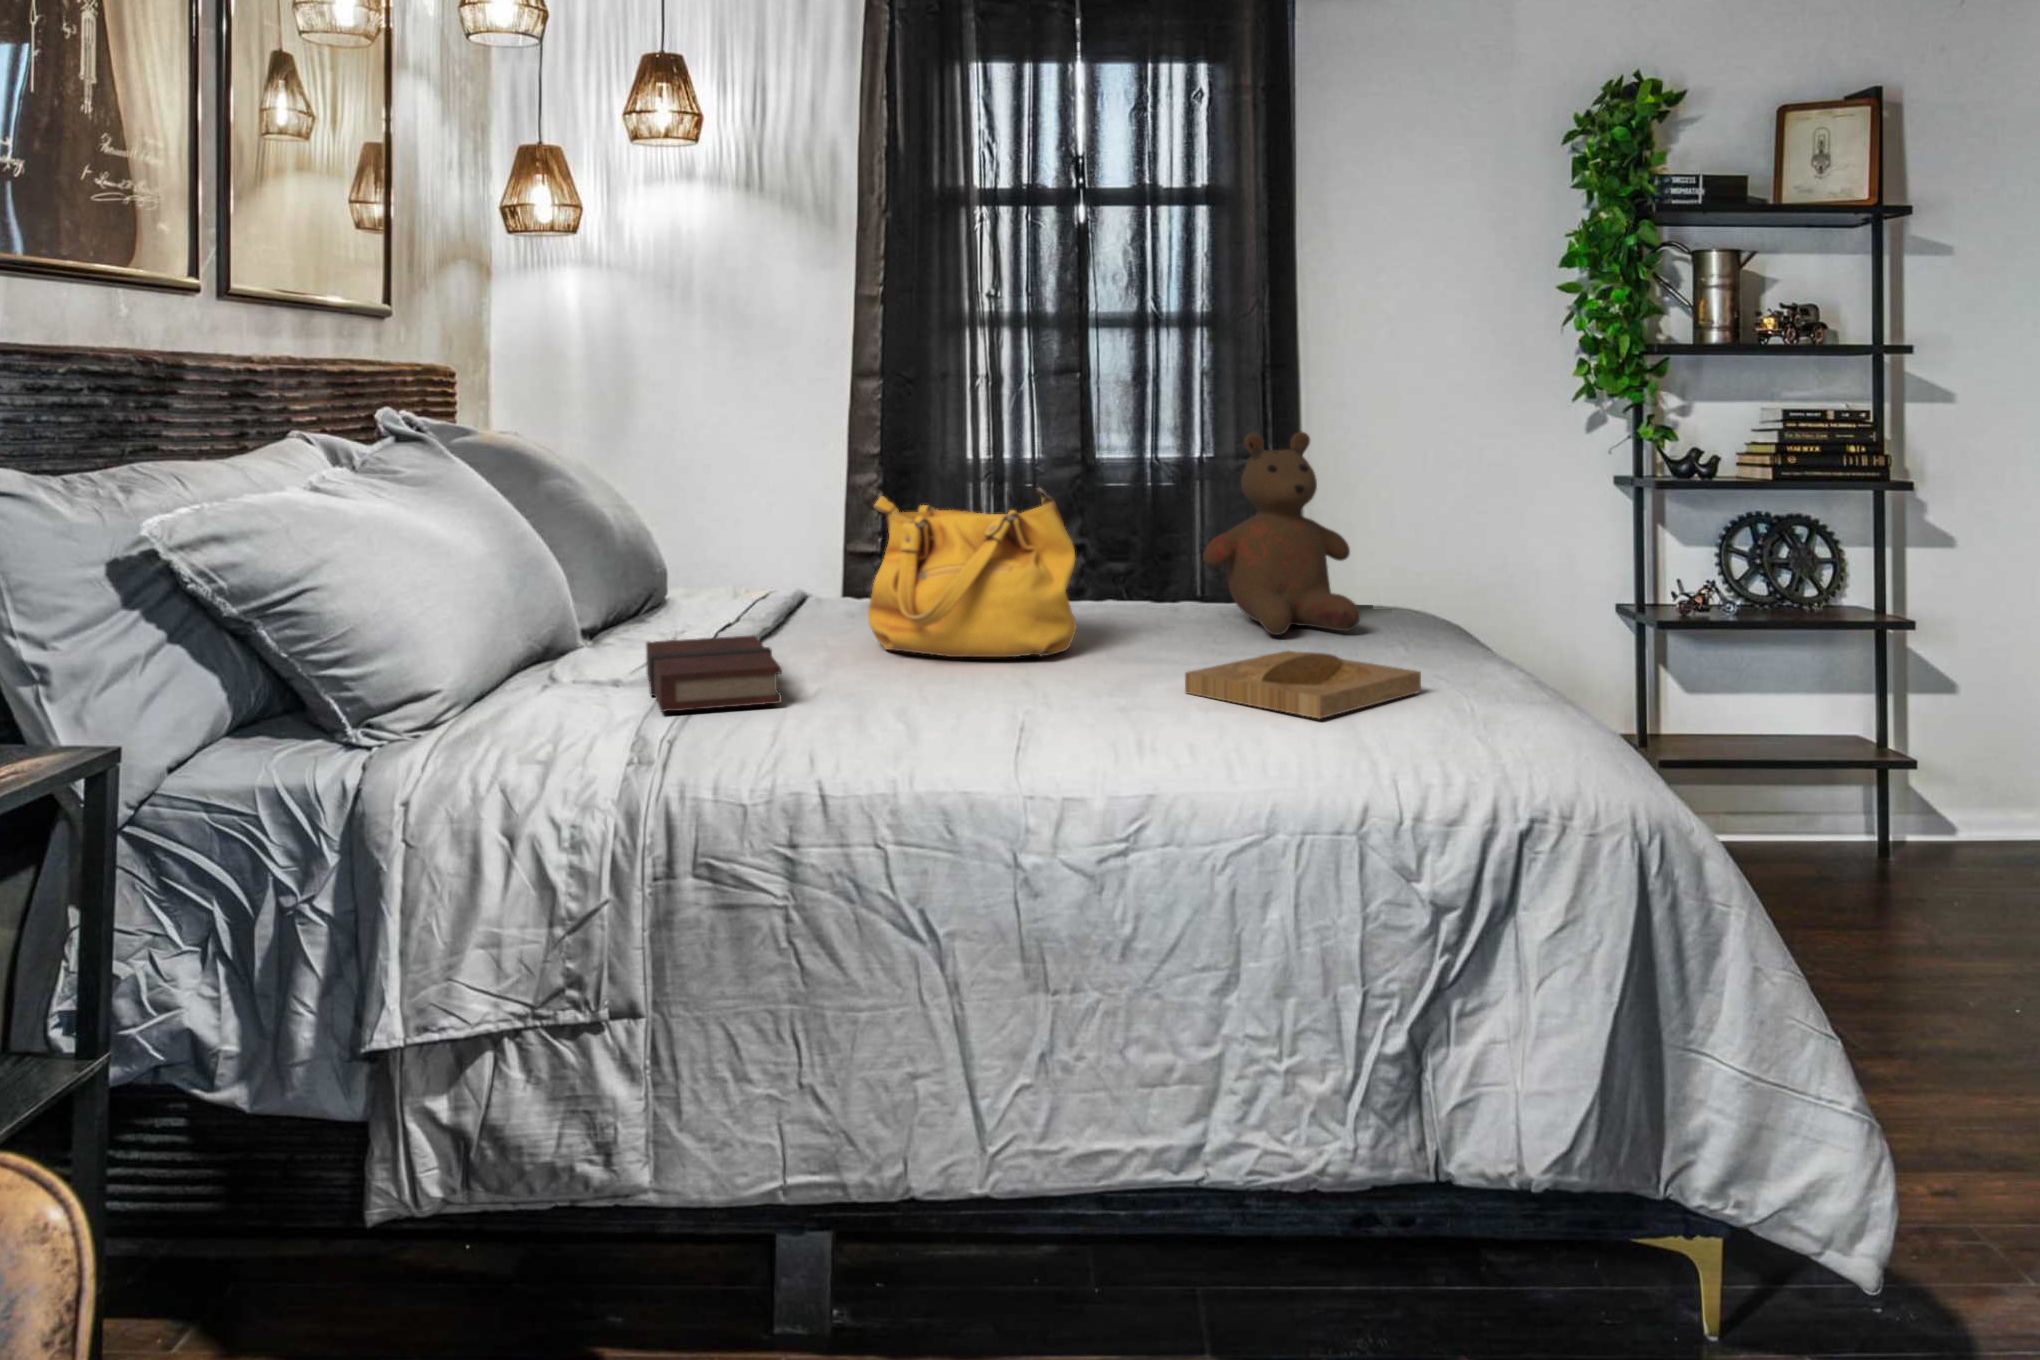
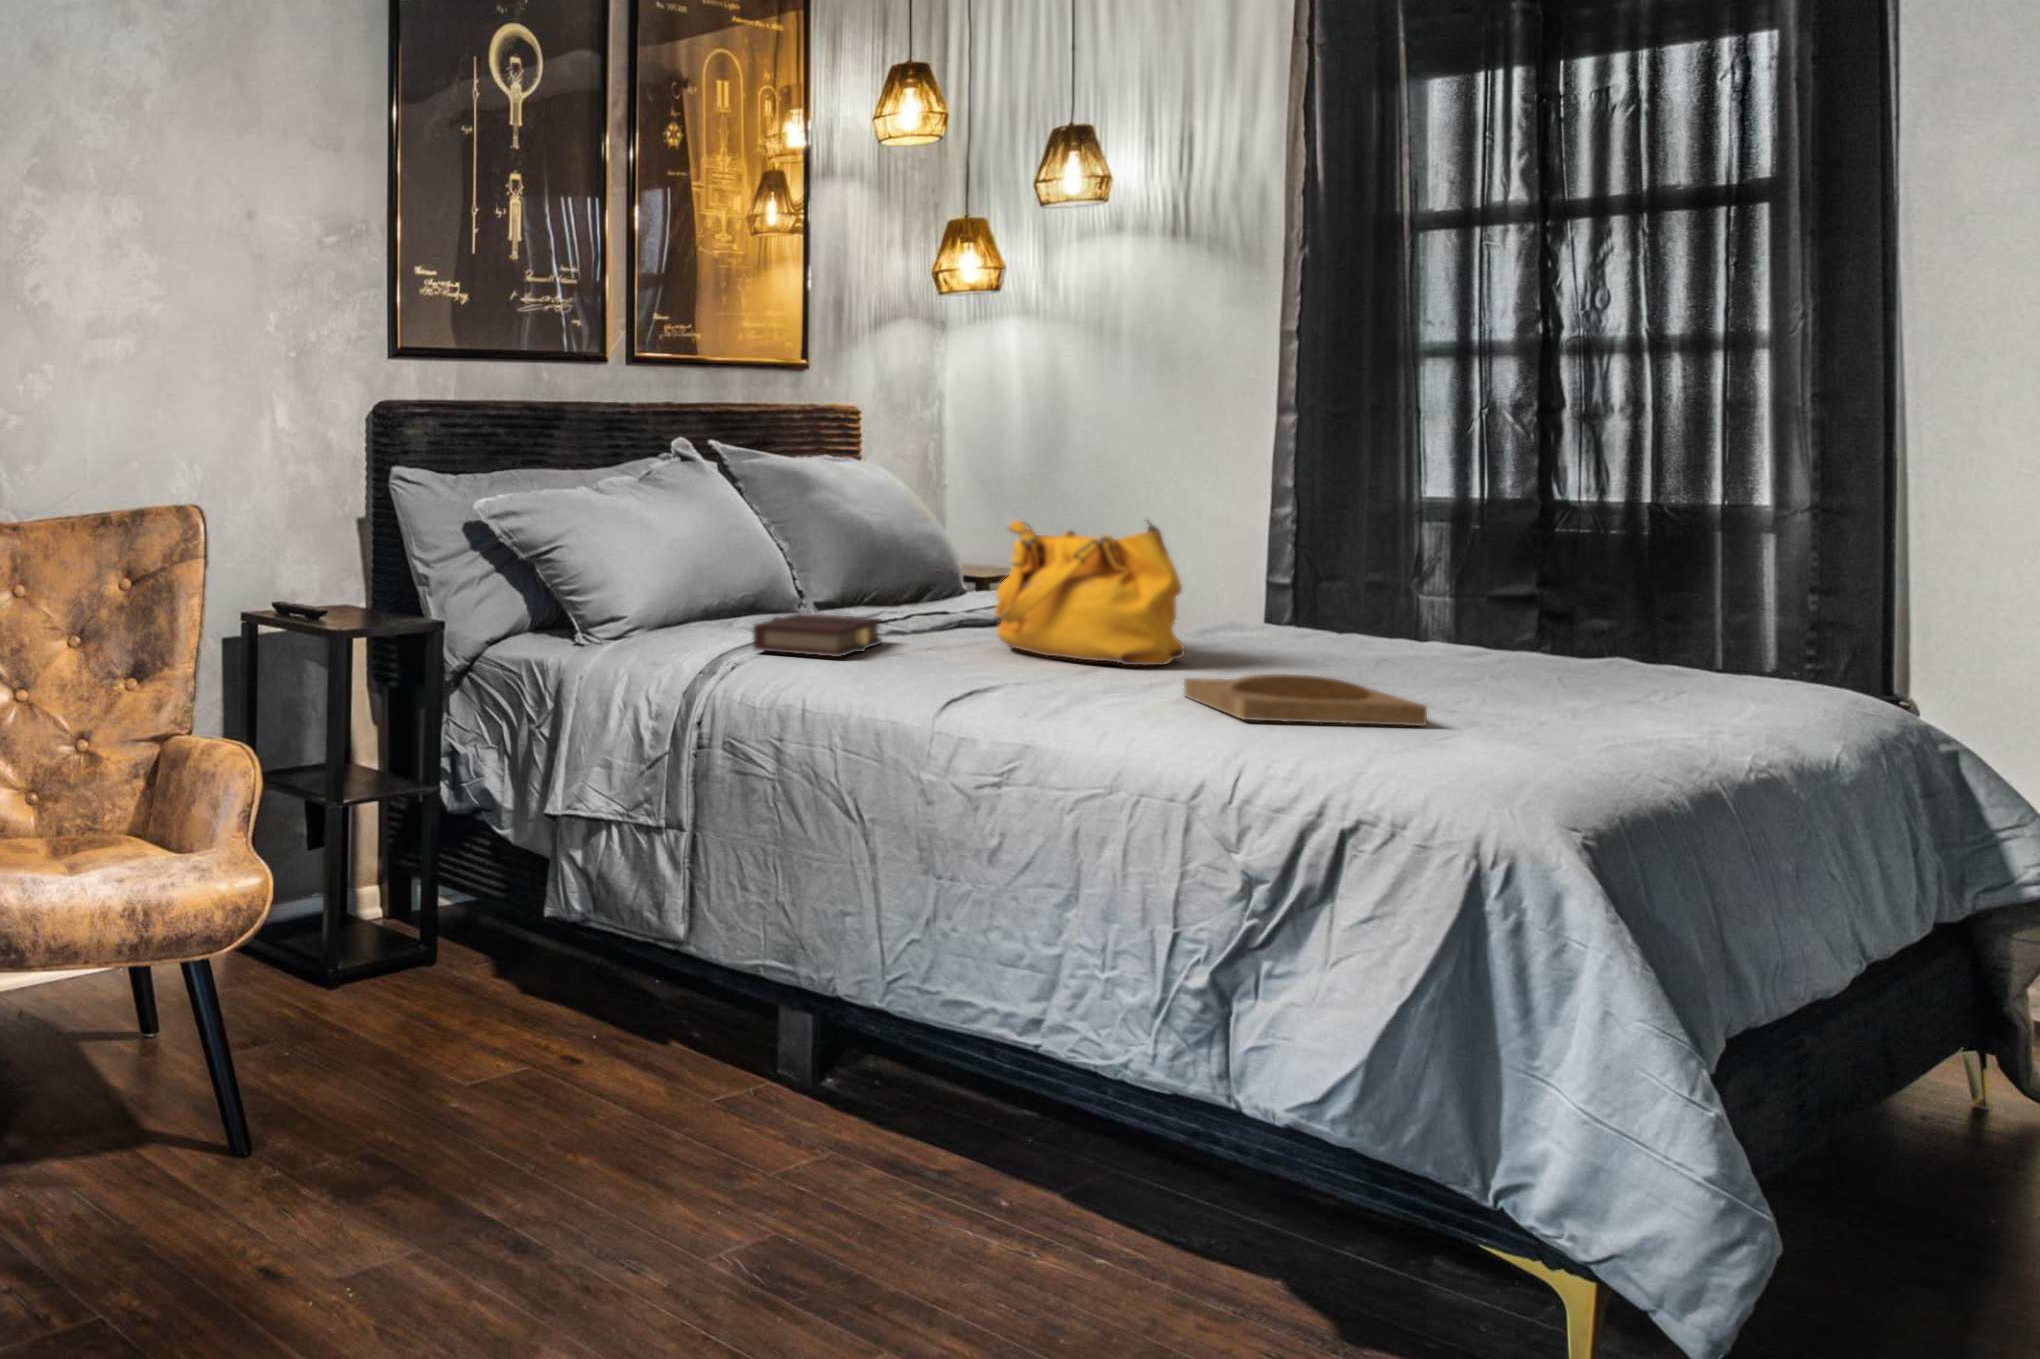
teddy bear: present [1203,431,1360,635] -> none [1375,478,1585,690]

